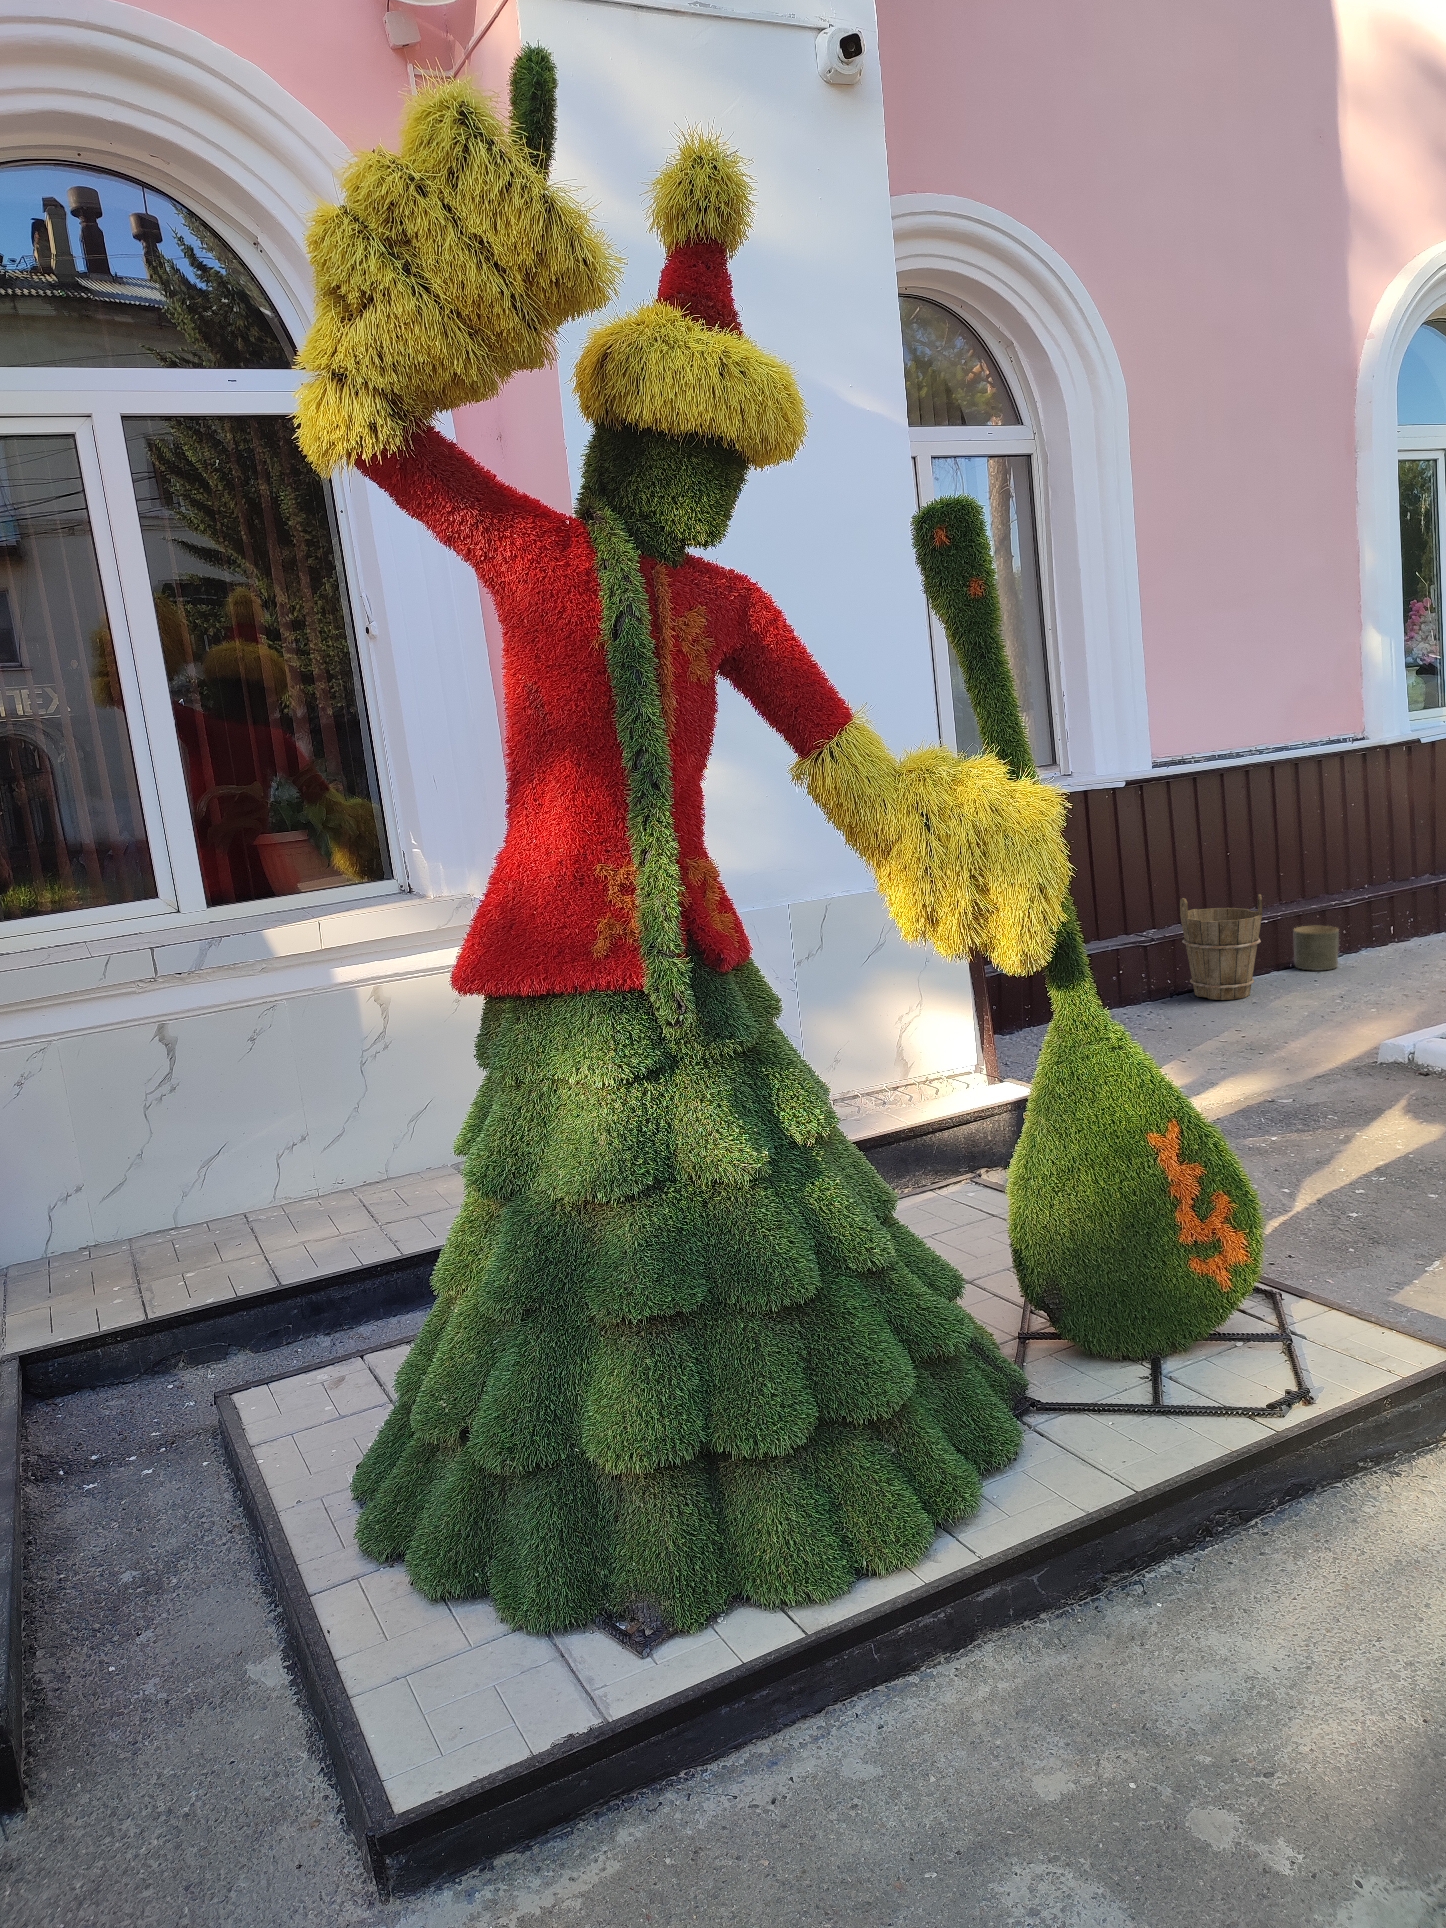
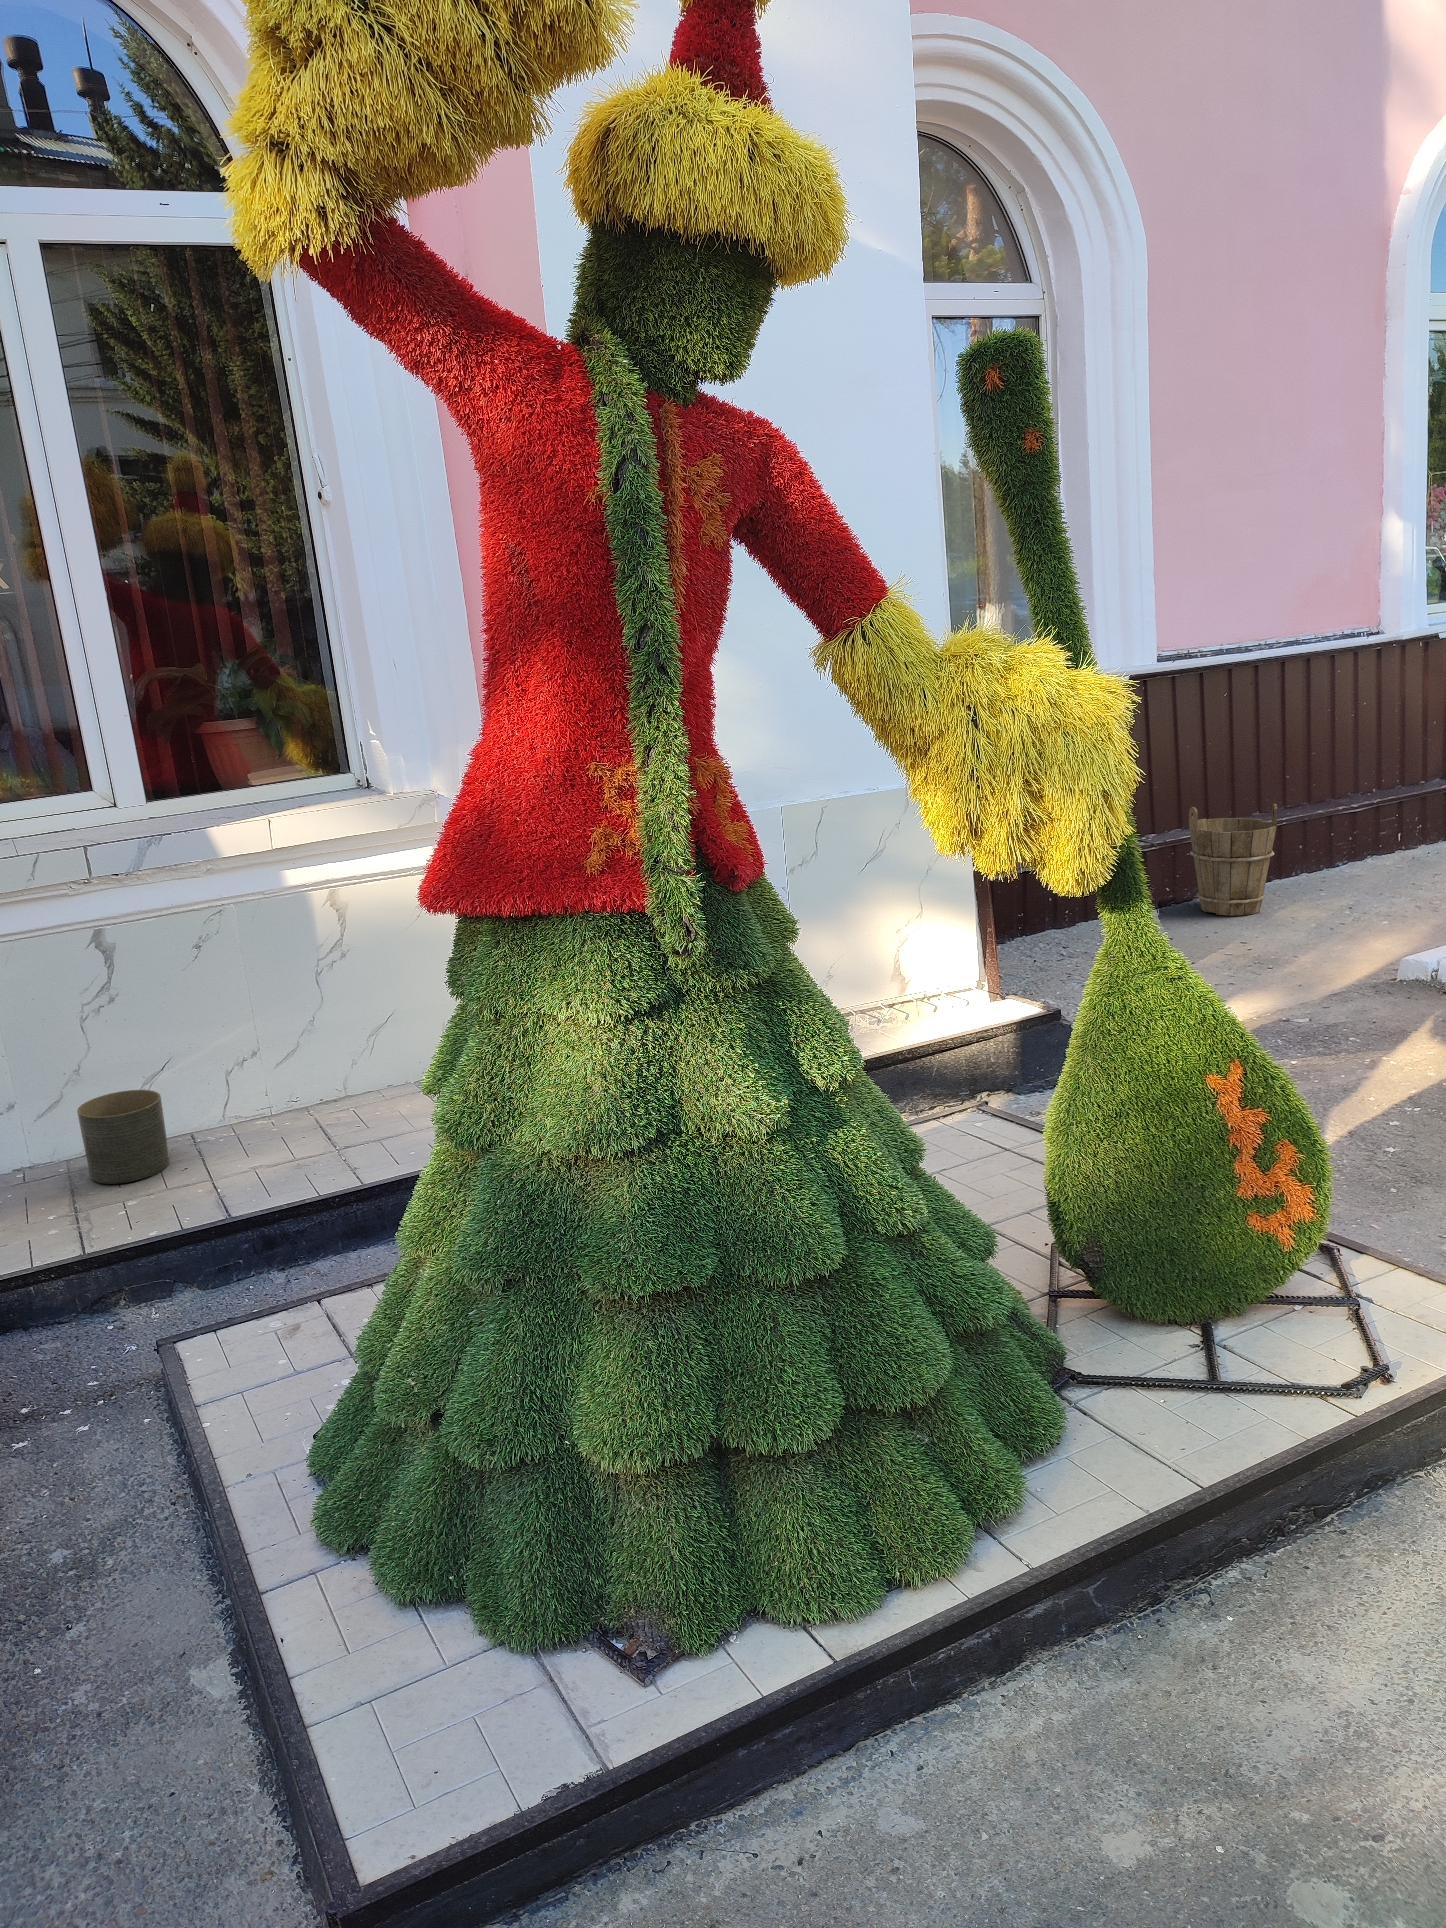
planter: present [1294,926,1339,971] -> present [77,1090,169,1184]

